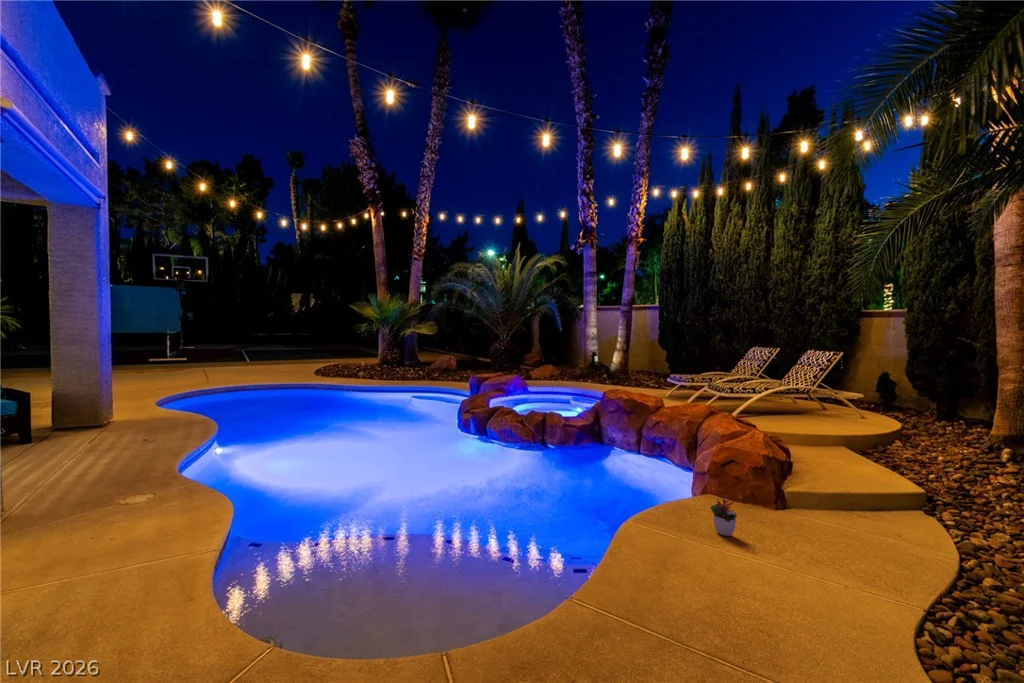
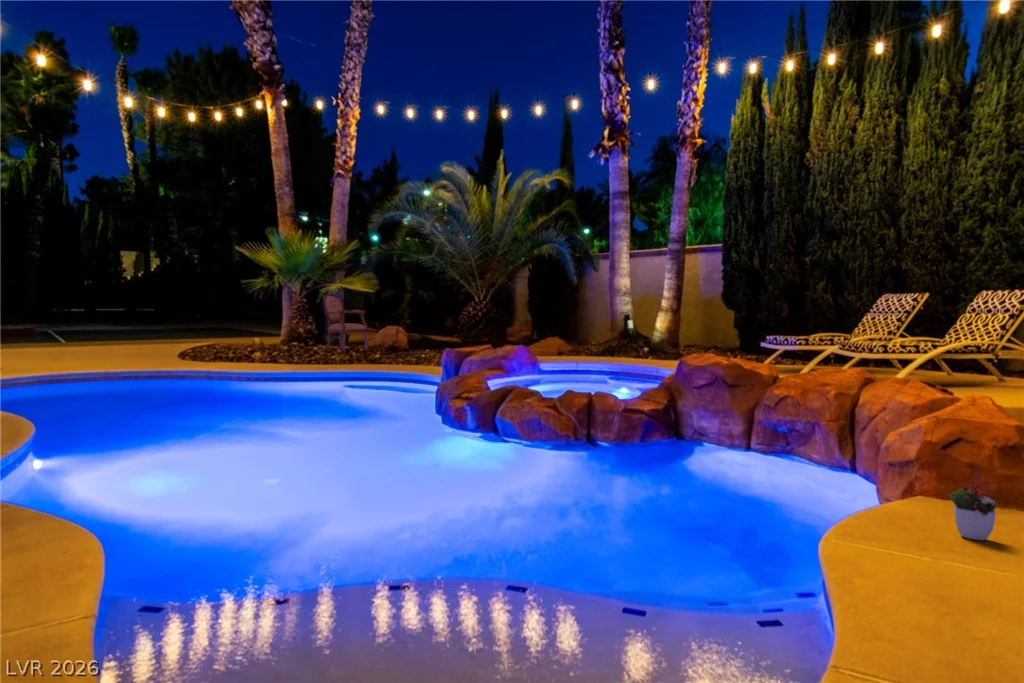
armchair: none [404,331,431,371] -> present [323,294,368,353]

